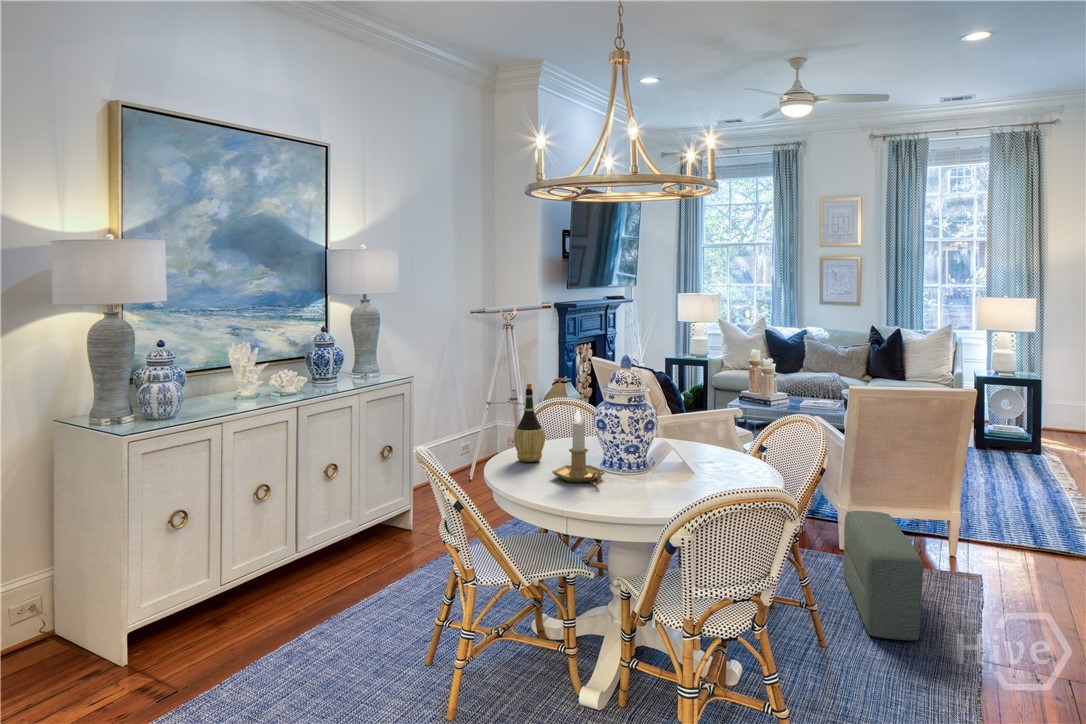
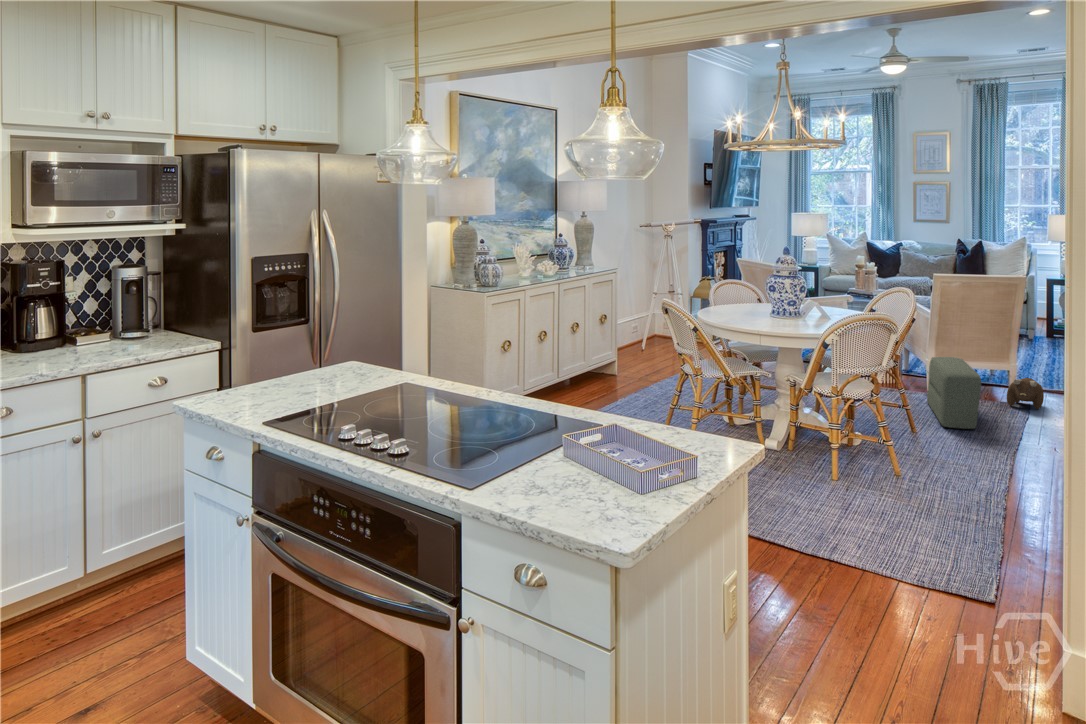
wine bottle: present [514,384,545,462] -> none [713,264,733,314]
candlestick: present [552,409,605,485] -> none [743,276,777,322]
plush toy: none [953,540,1006,589] -> present [1007,378,1044,409]

